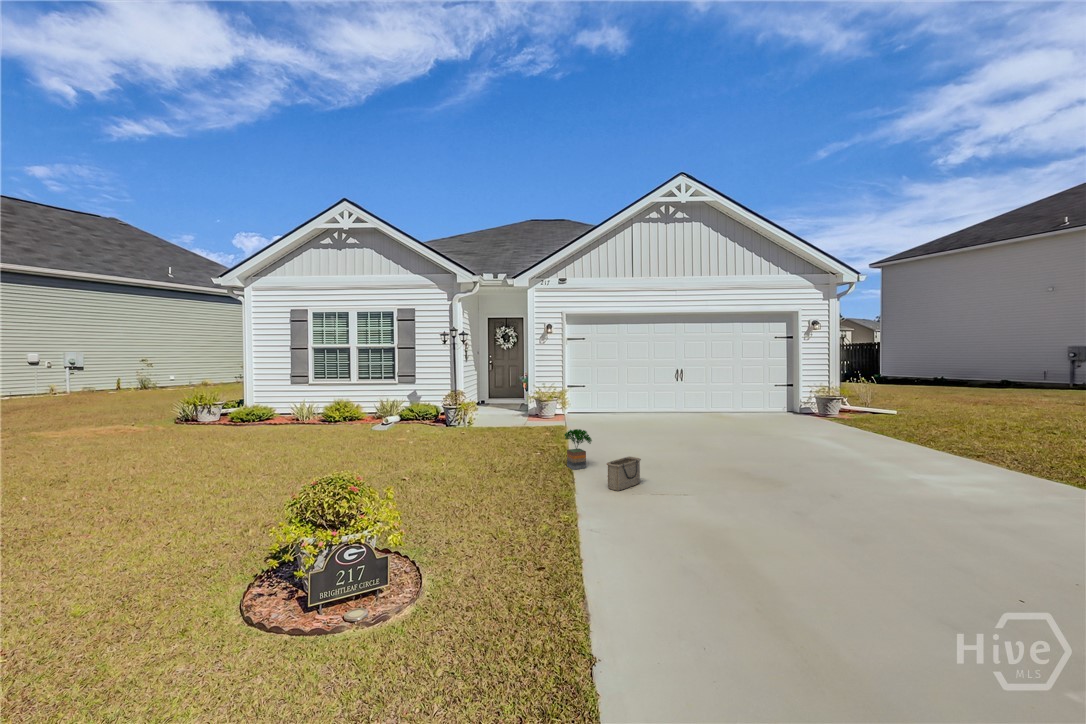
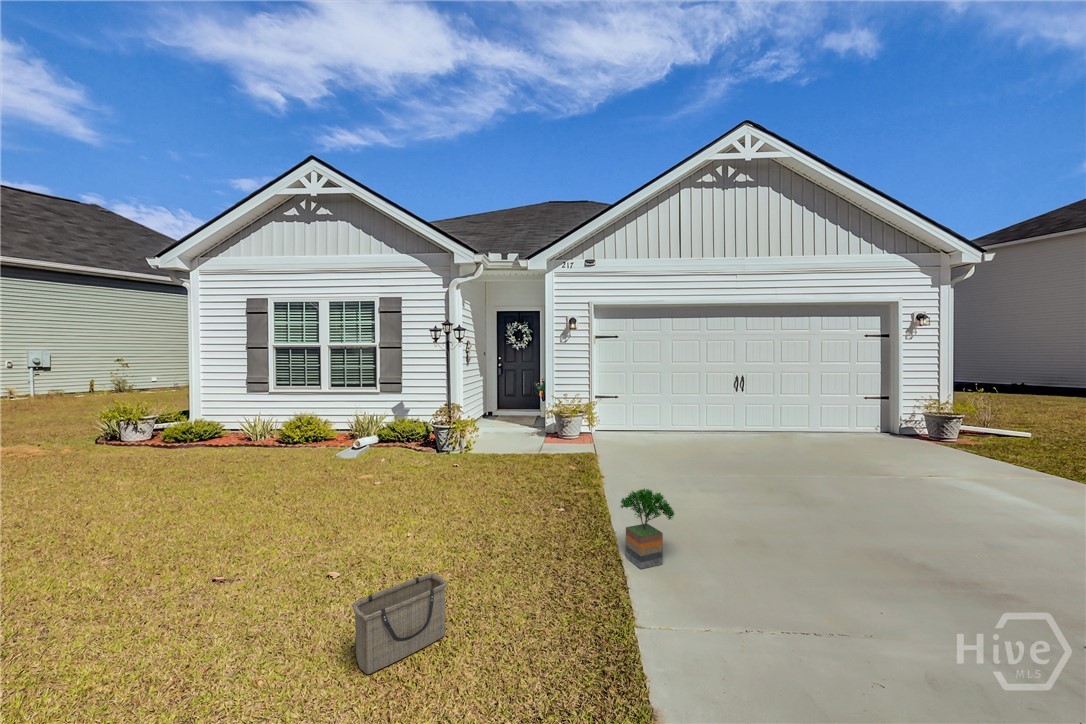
basket: present [607,457,641,491] -> present [352,573,447,674]

